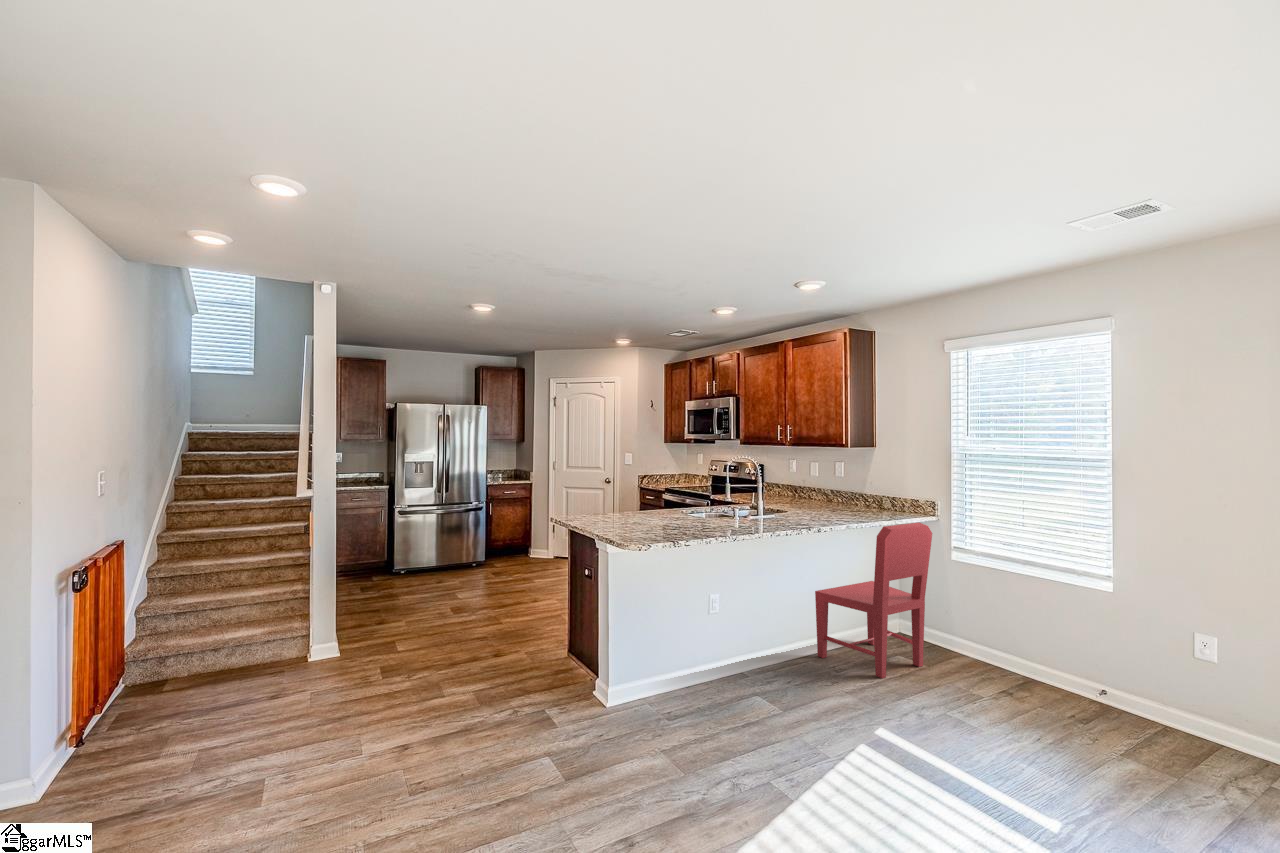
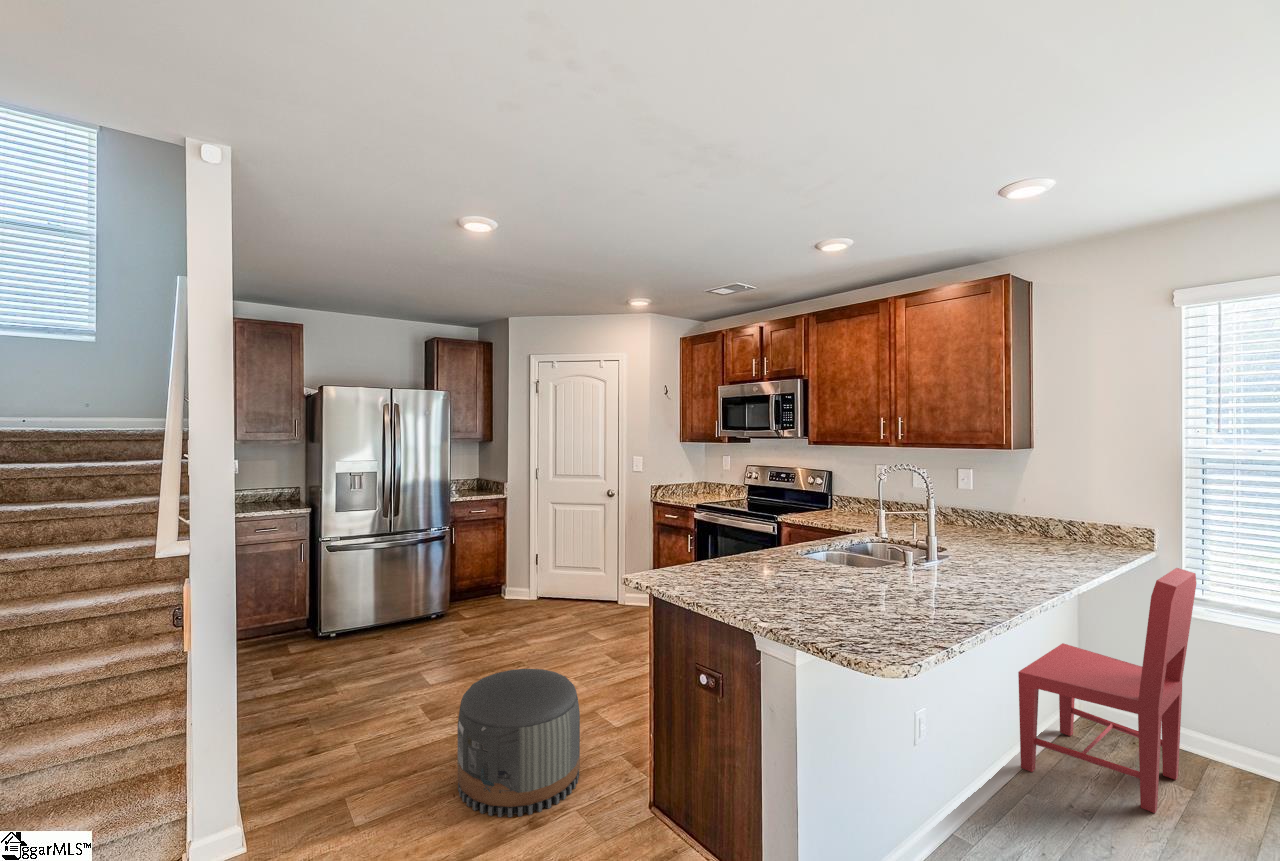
pouf: none [456,579,532,656] -> present [458,669,580,817]

